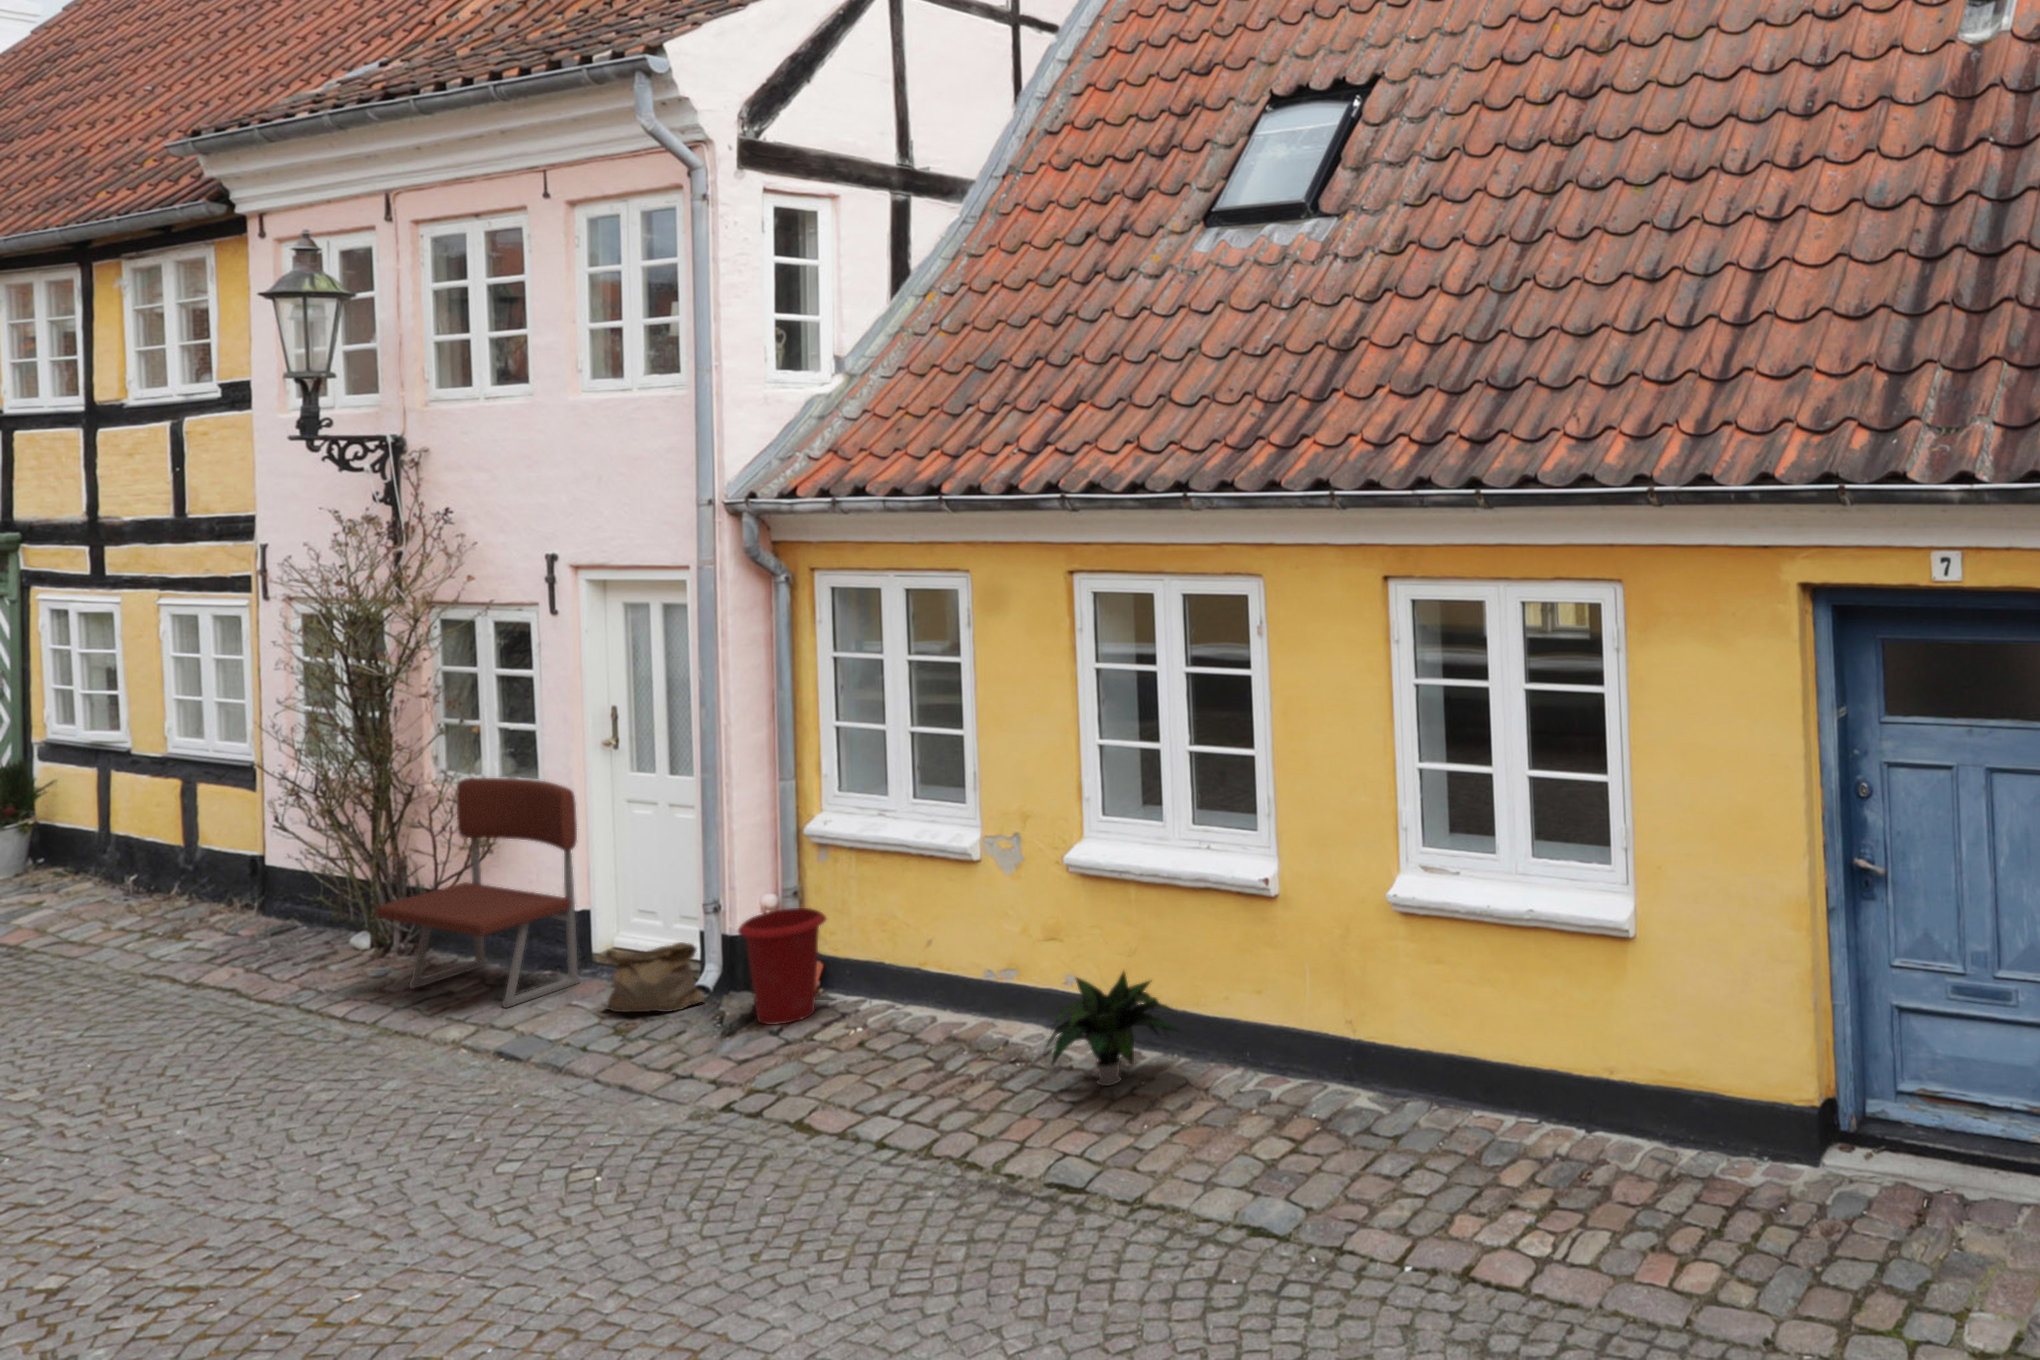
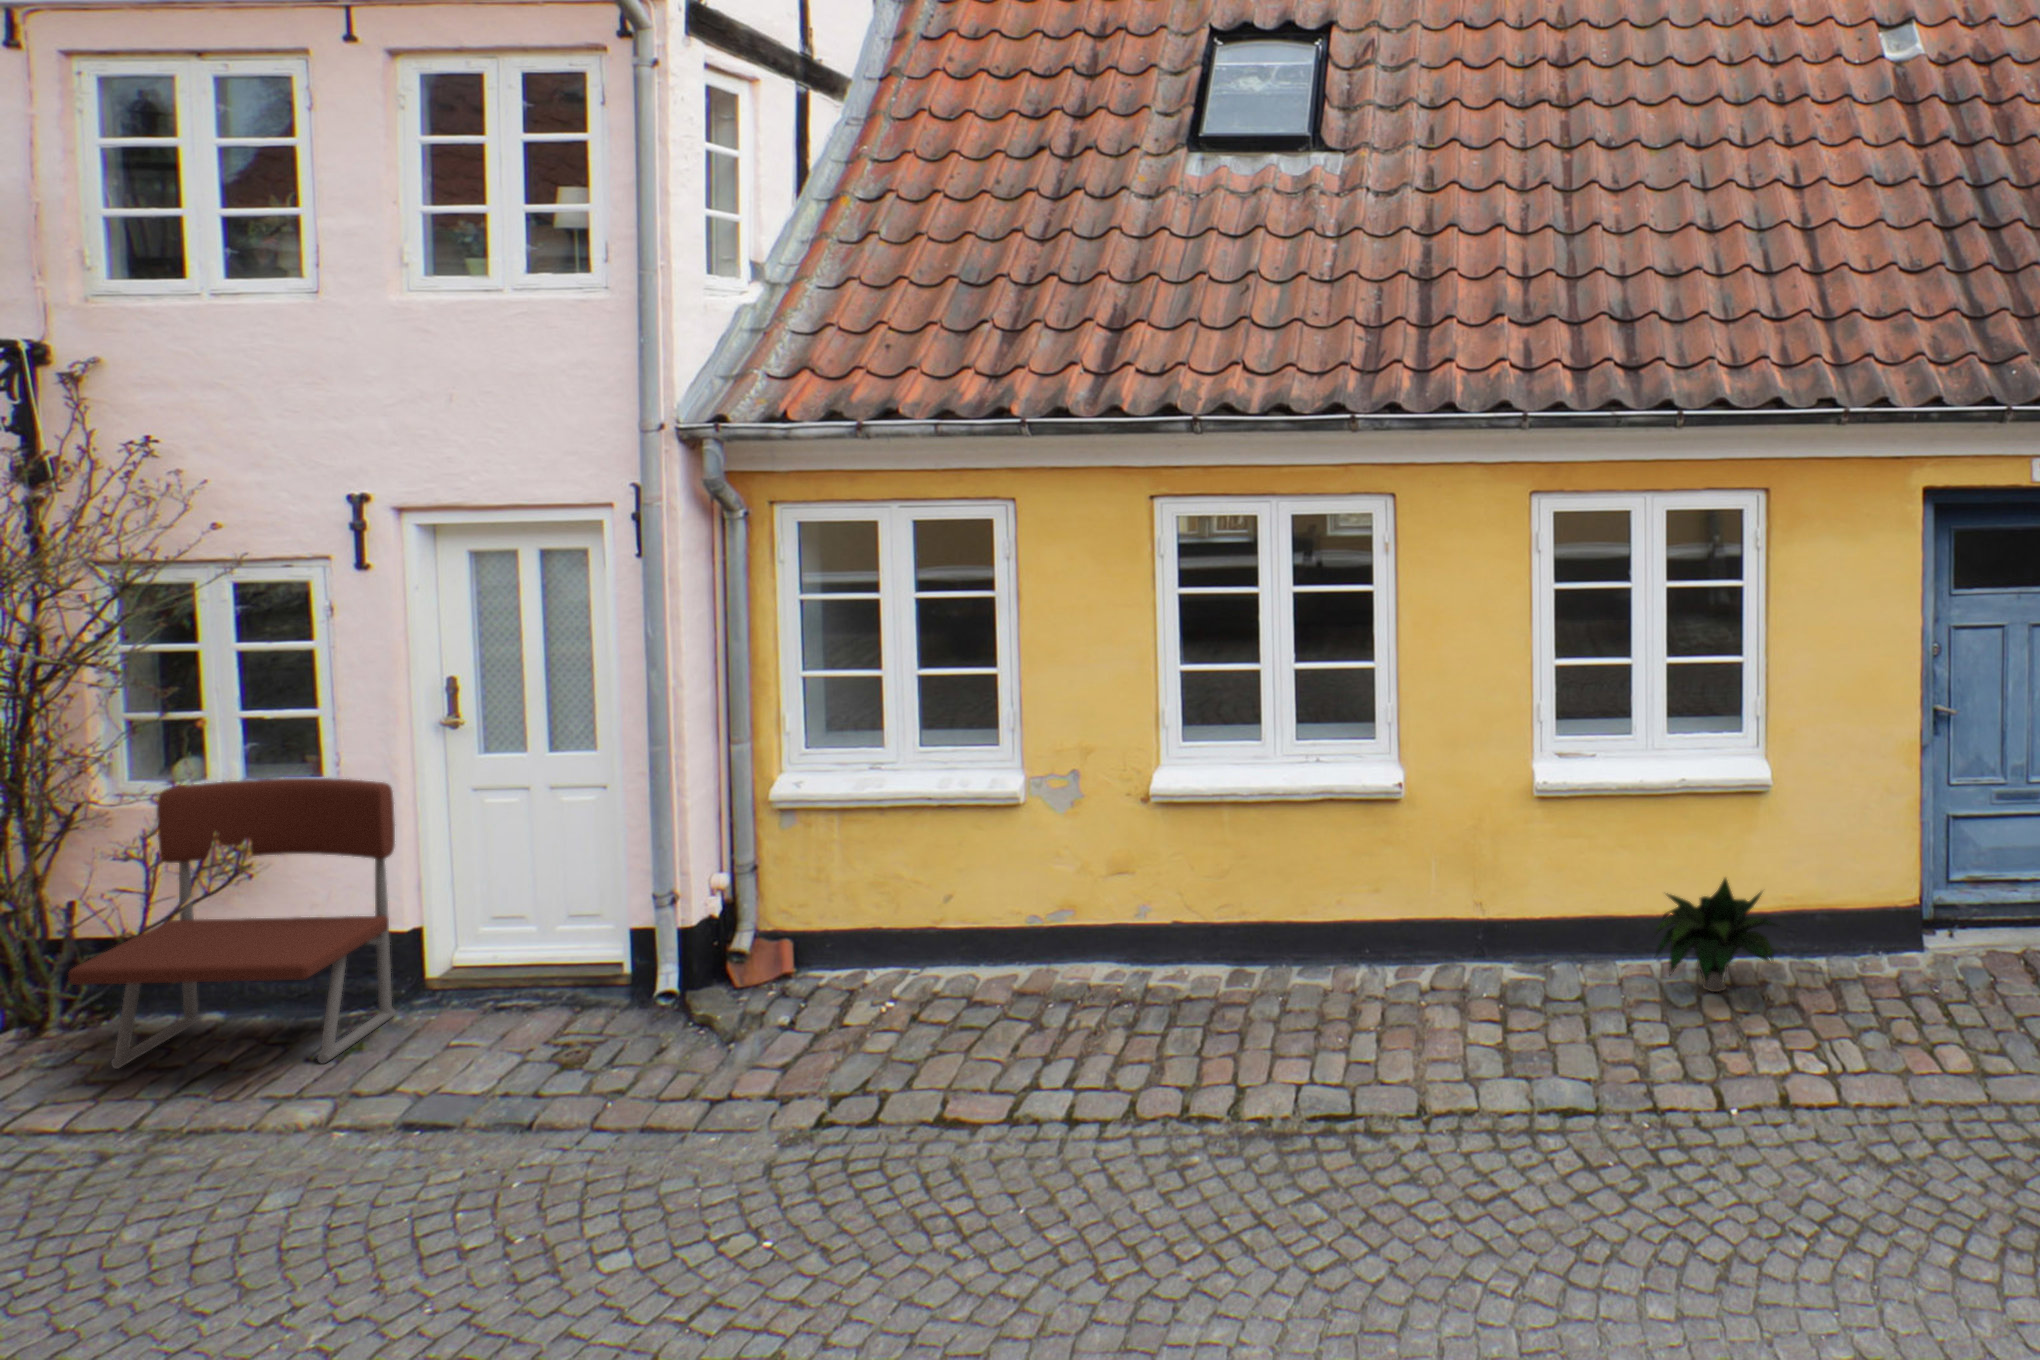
waste bin: present [738,908,826,1025] -> none [706,880,809,1015]
bag: present [604,942,705,1012] -> none [488,942,627,1039]
potted plant: present [1046,972,1178,1086] -> present [1655,878,1780,992]

